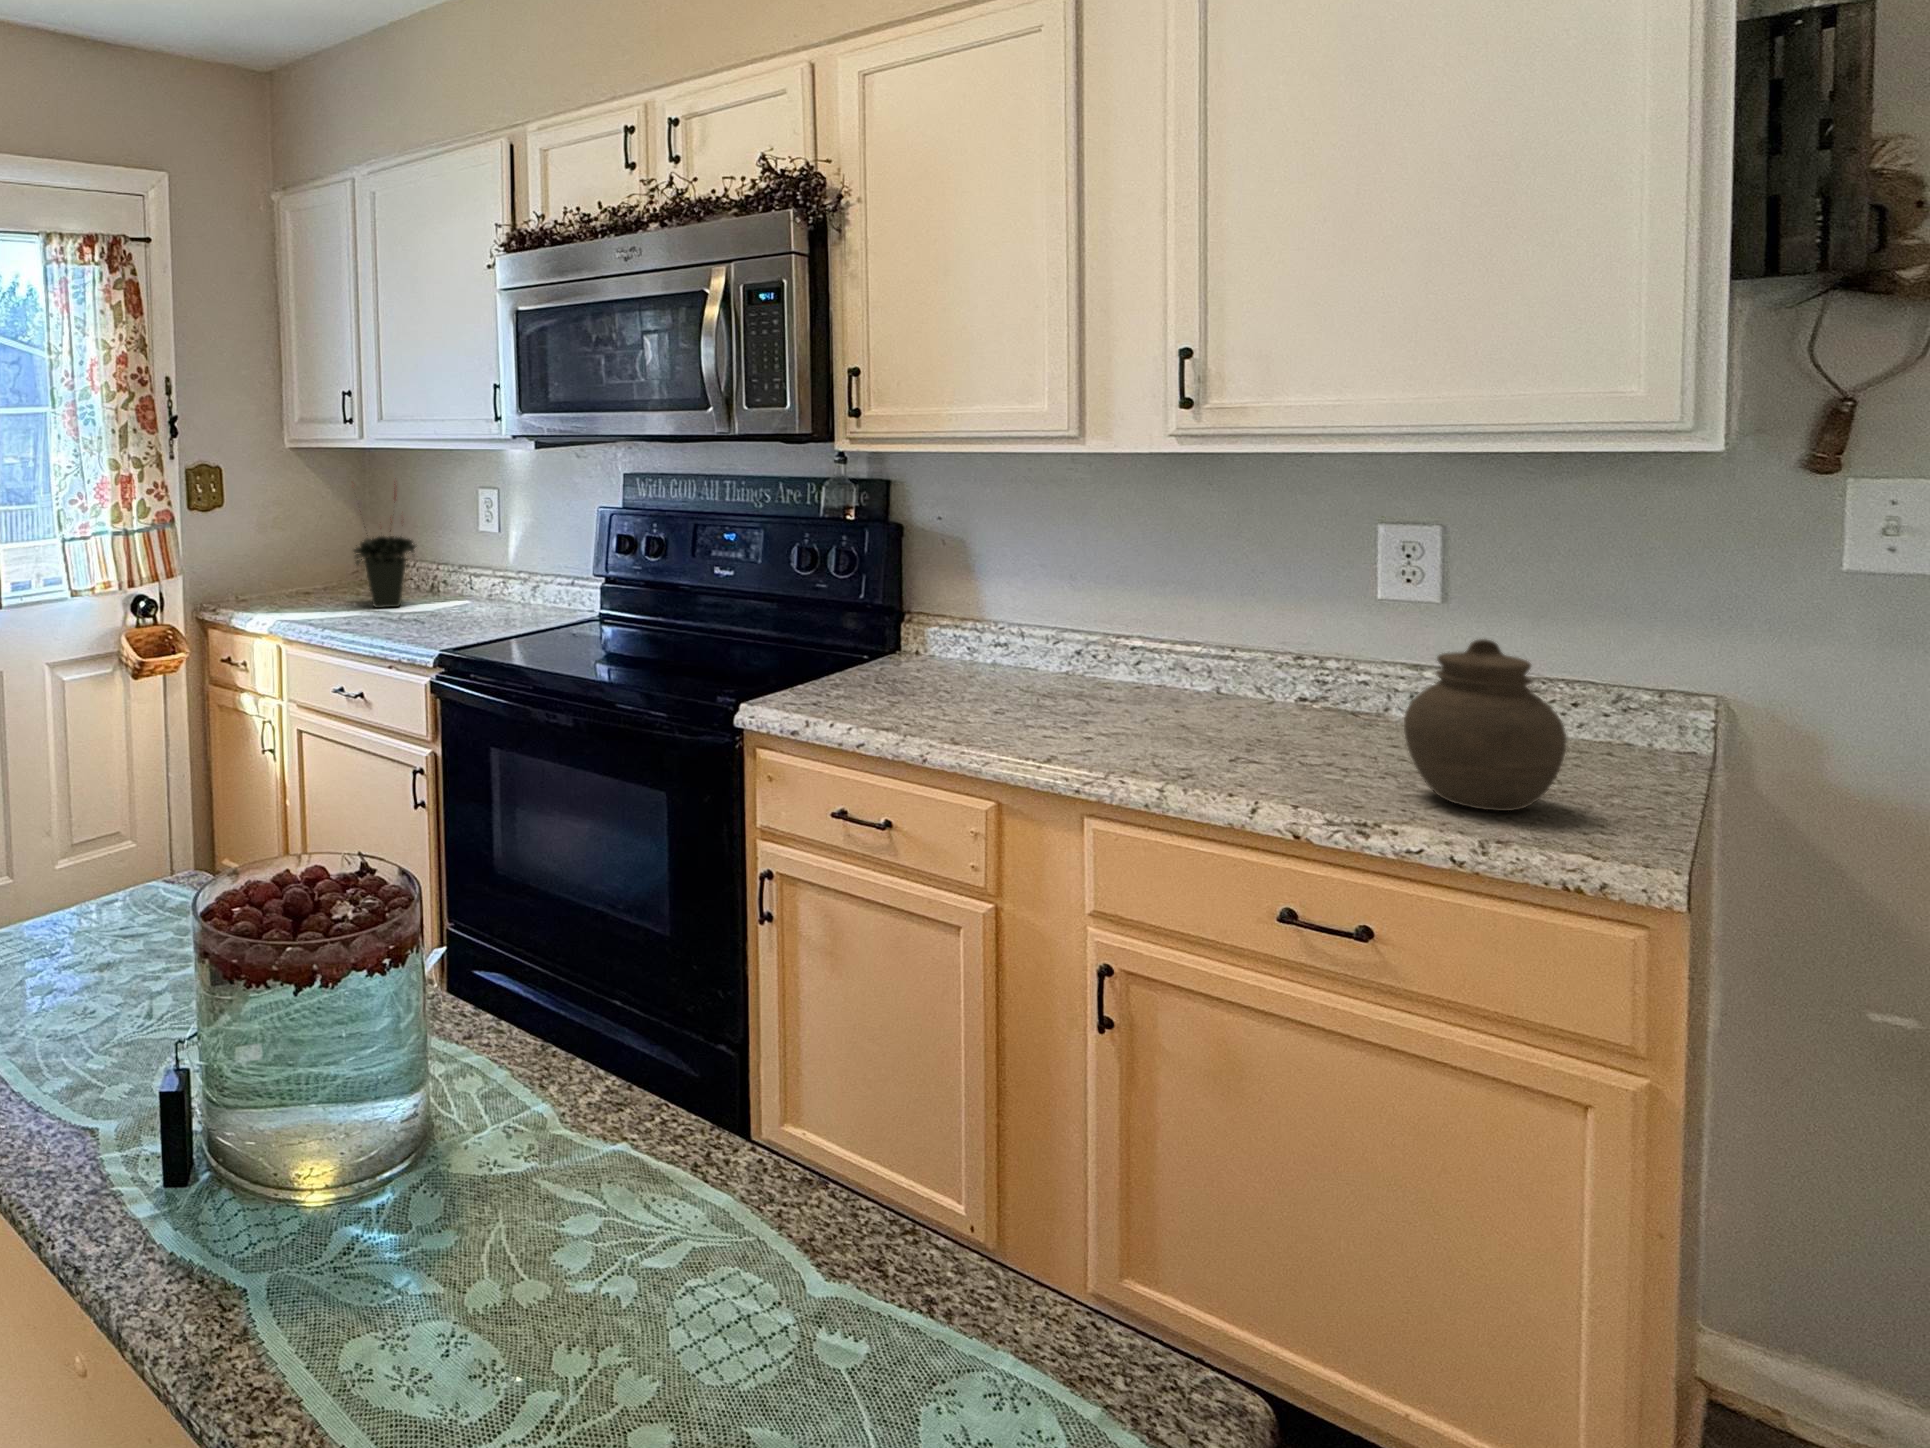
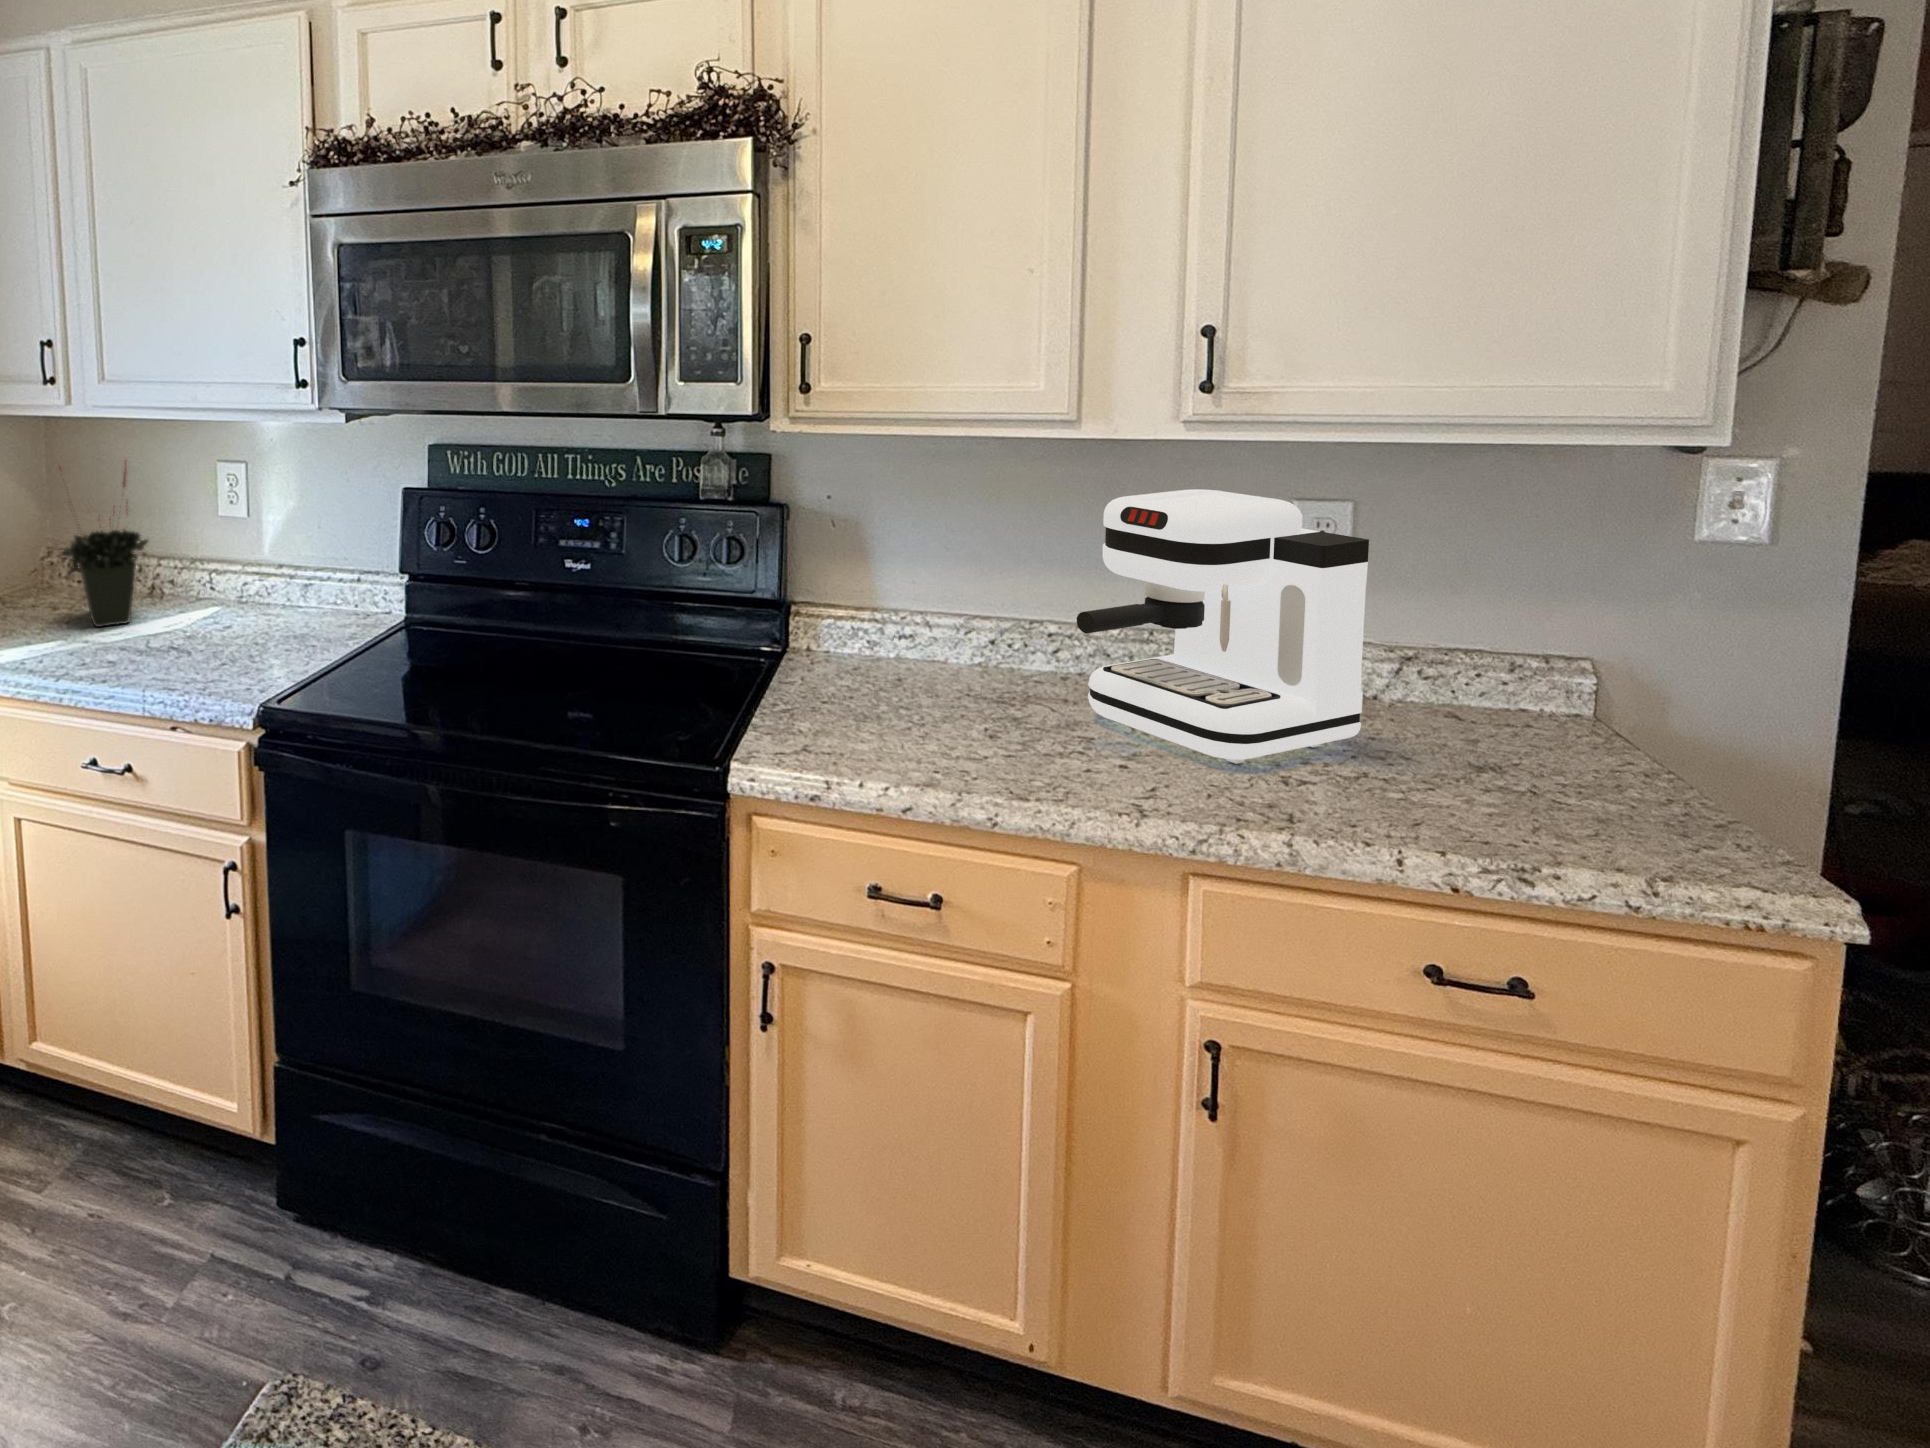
coffee maker: none [1066,505,1358,743] -> present [1077,489,1369,764]
jar: present [1404,639,1566,811] -> none [1490,655,1664,834]

